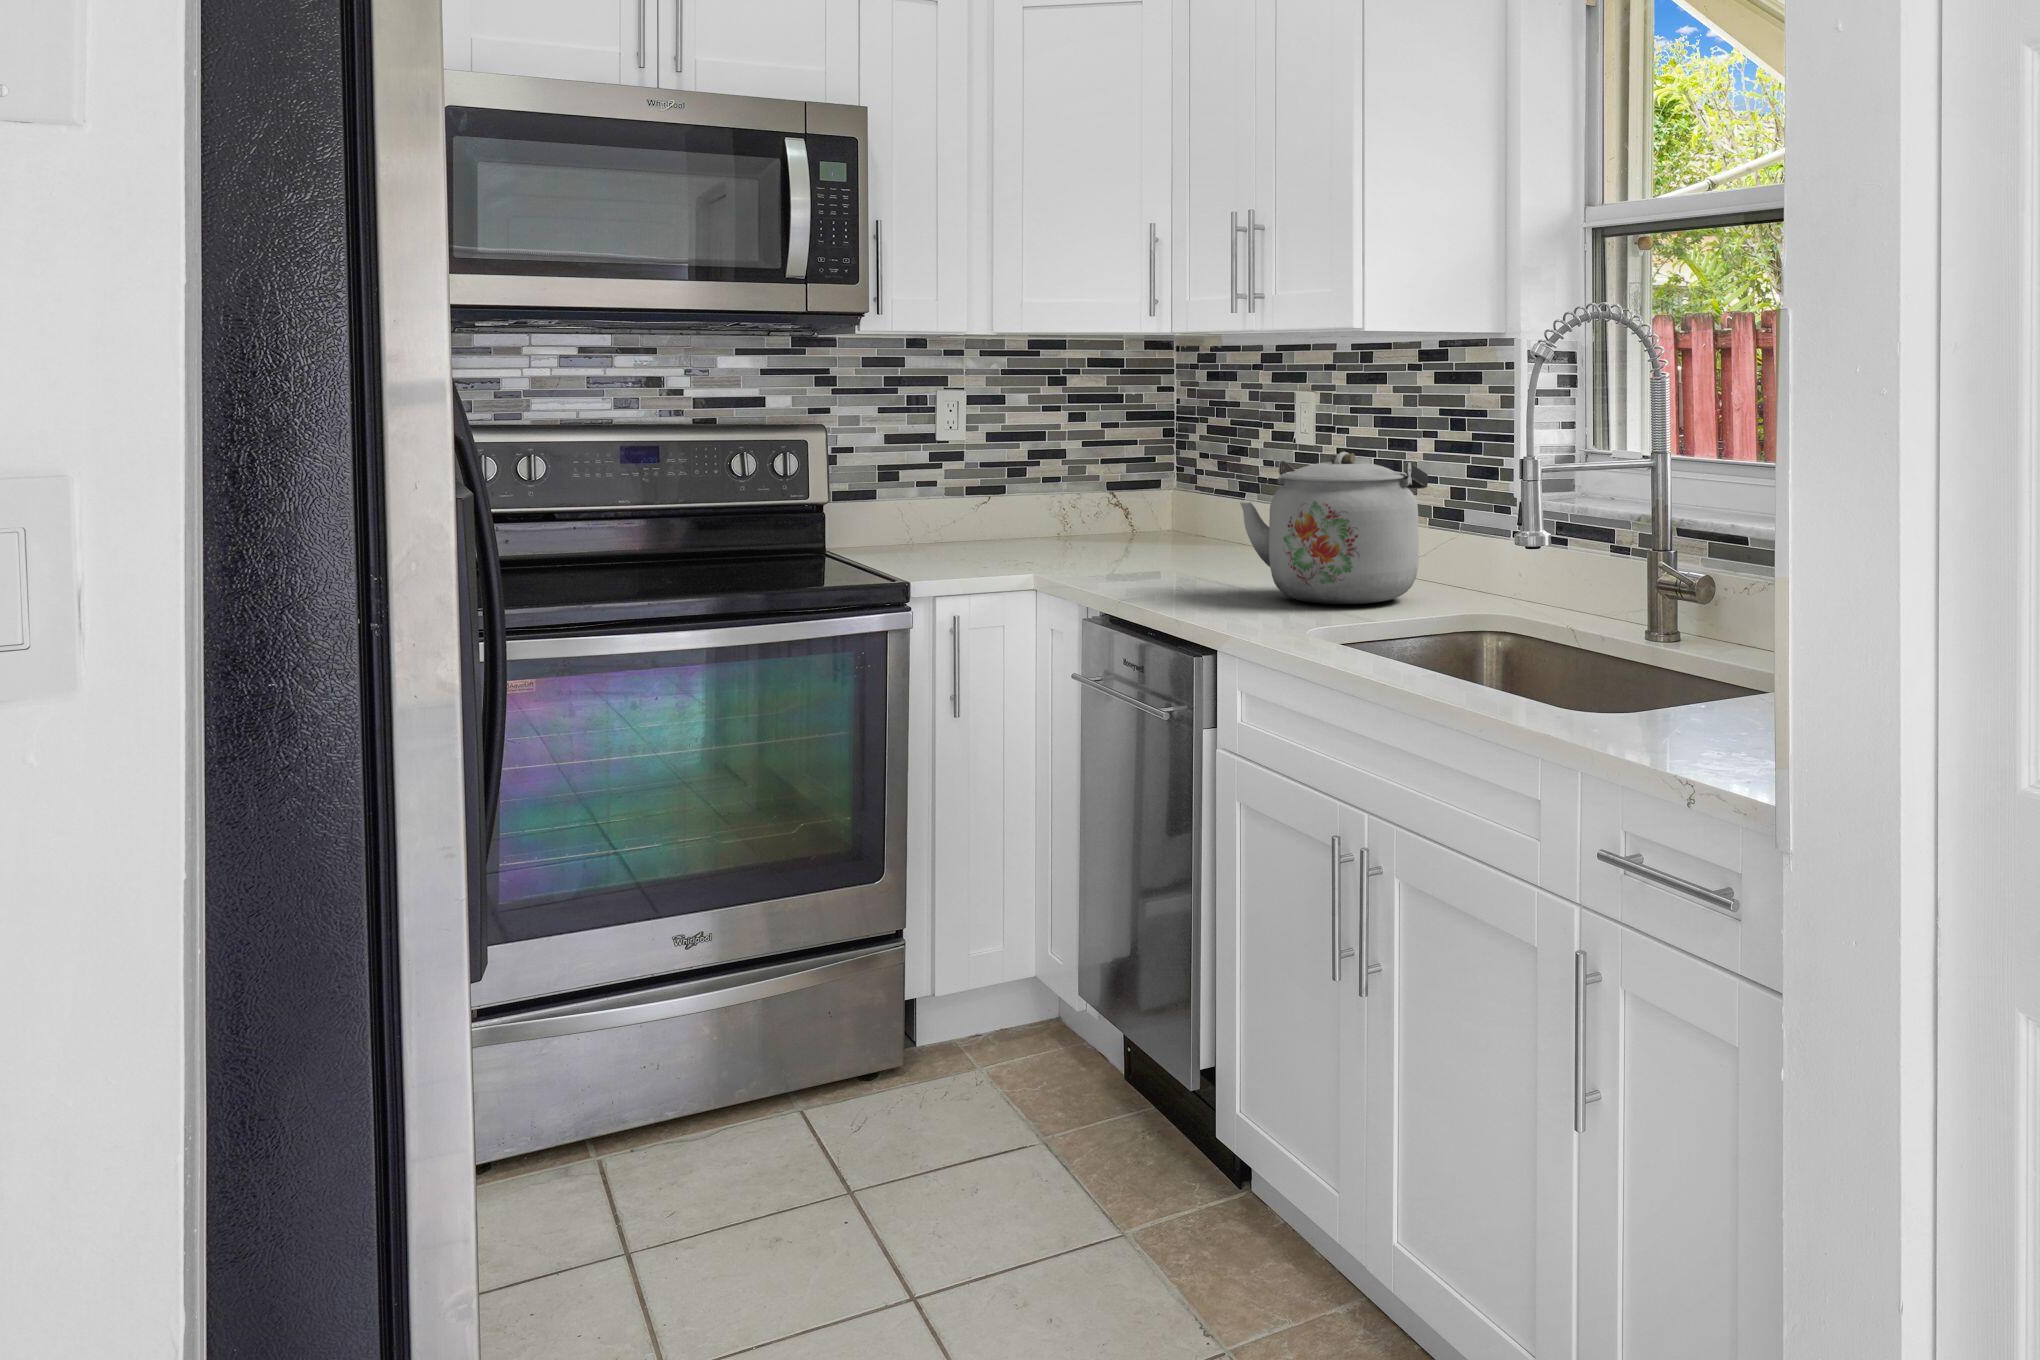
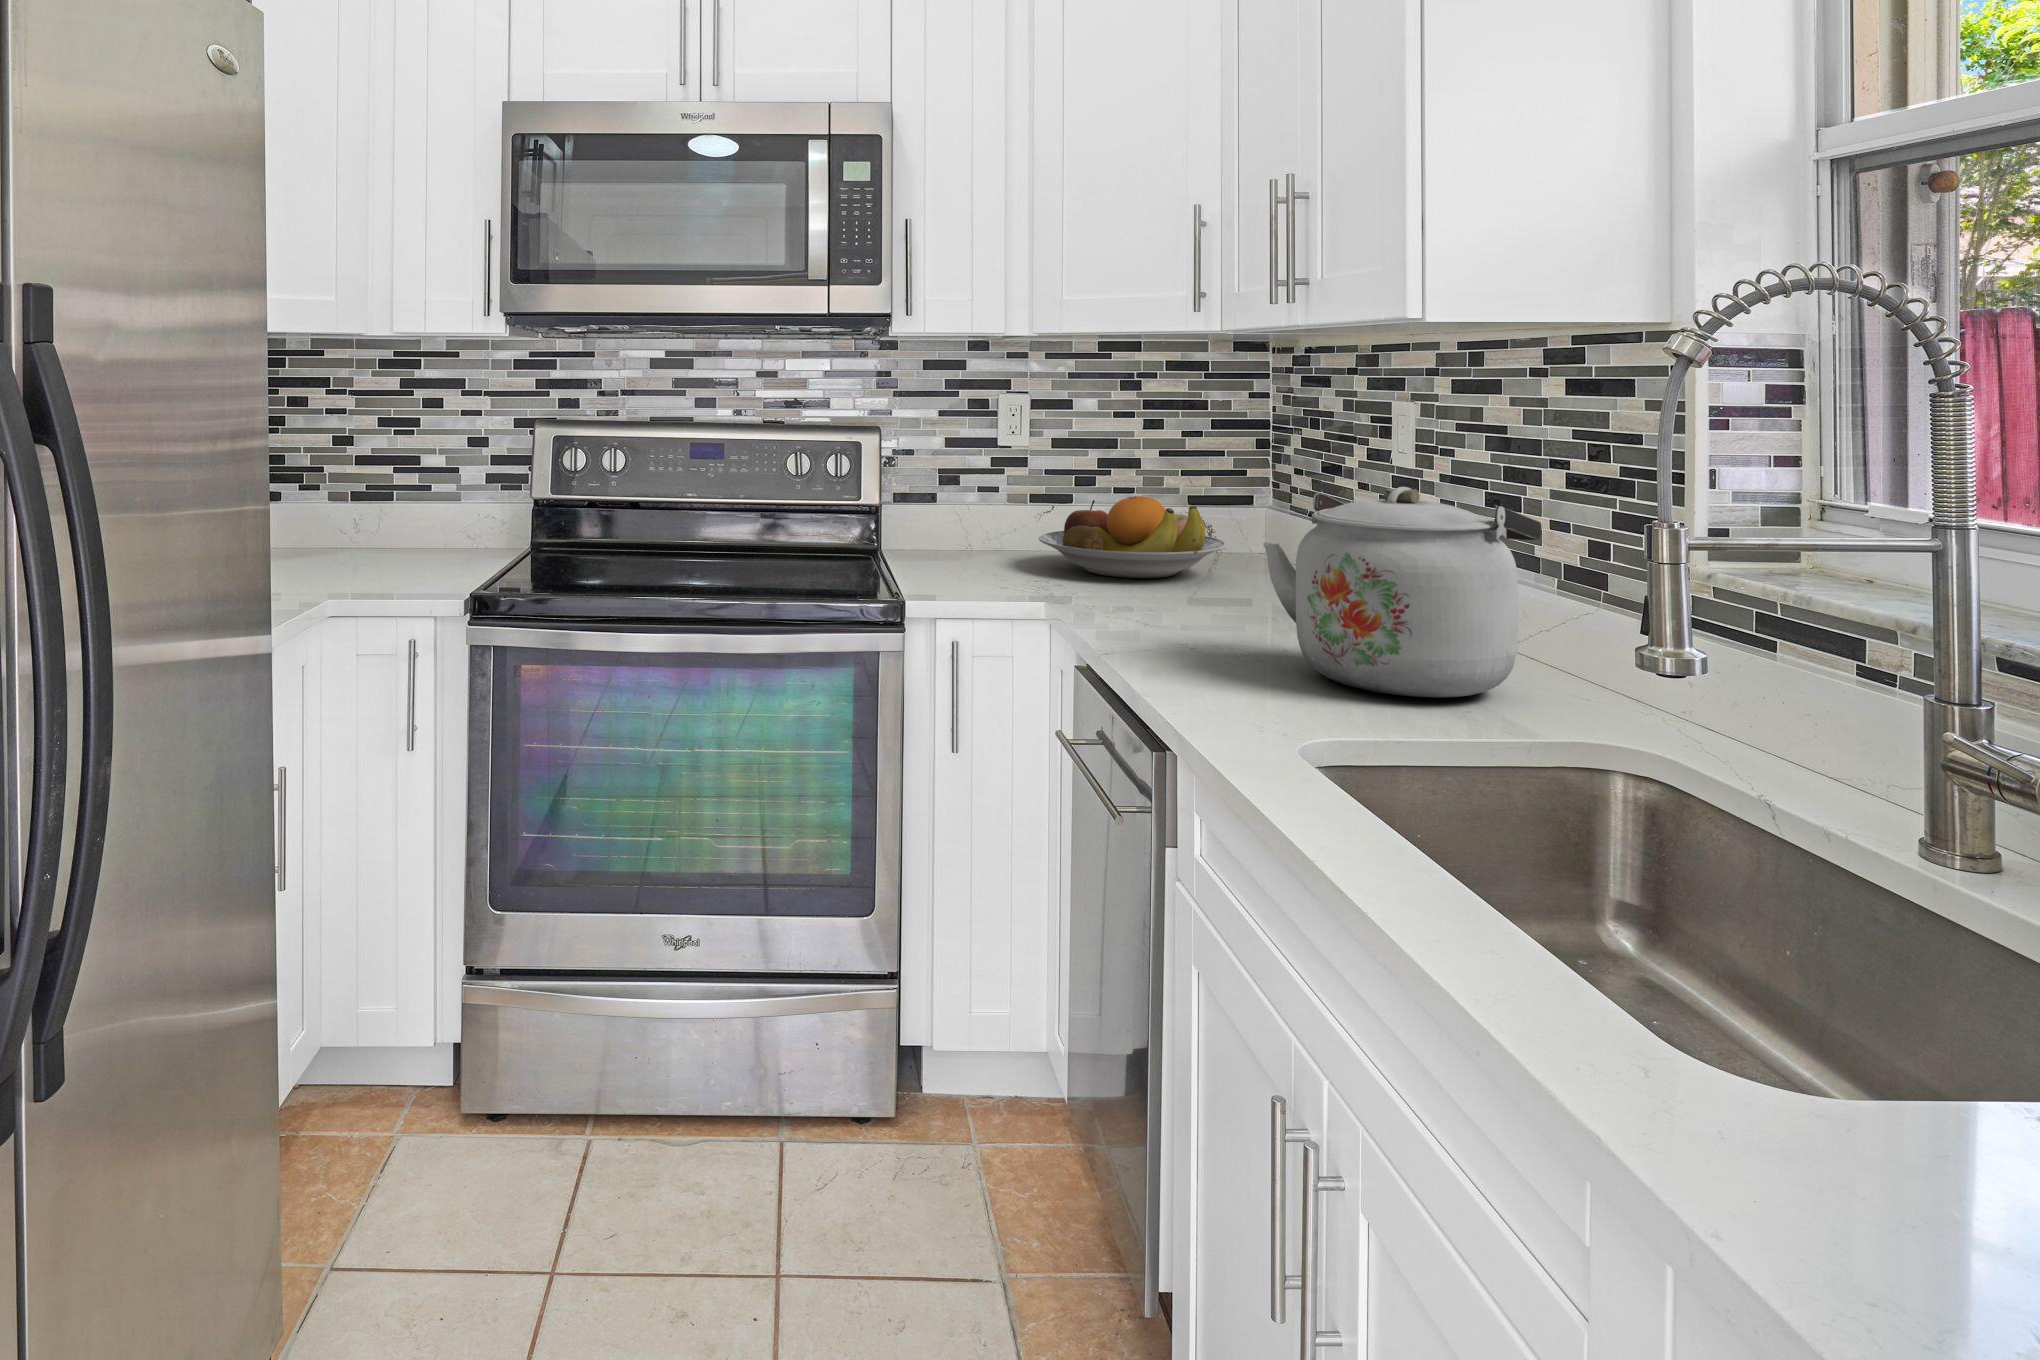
fruit bowl: none [993,481,1160,555] -> present [1039,496,1226,578]

